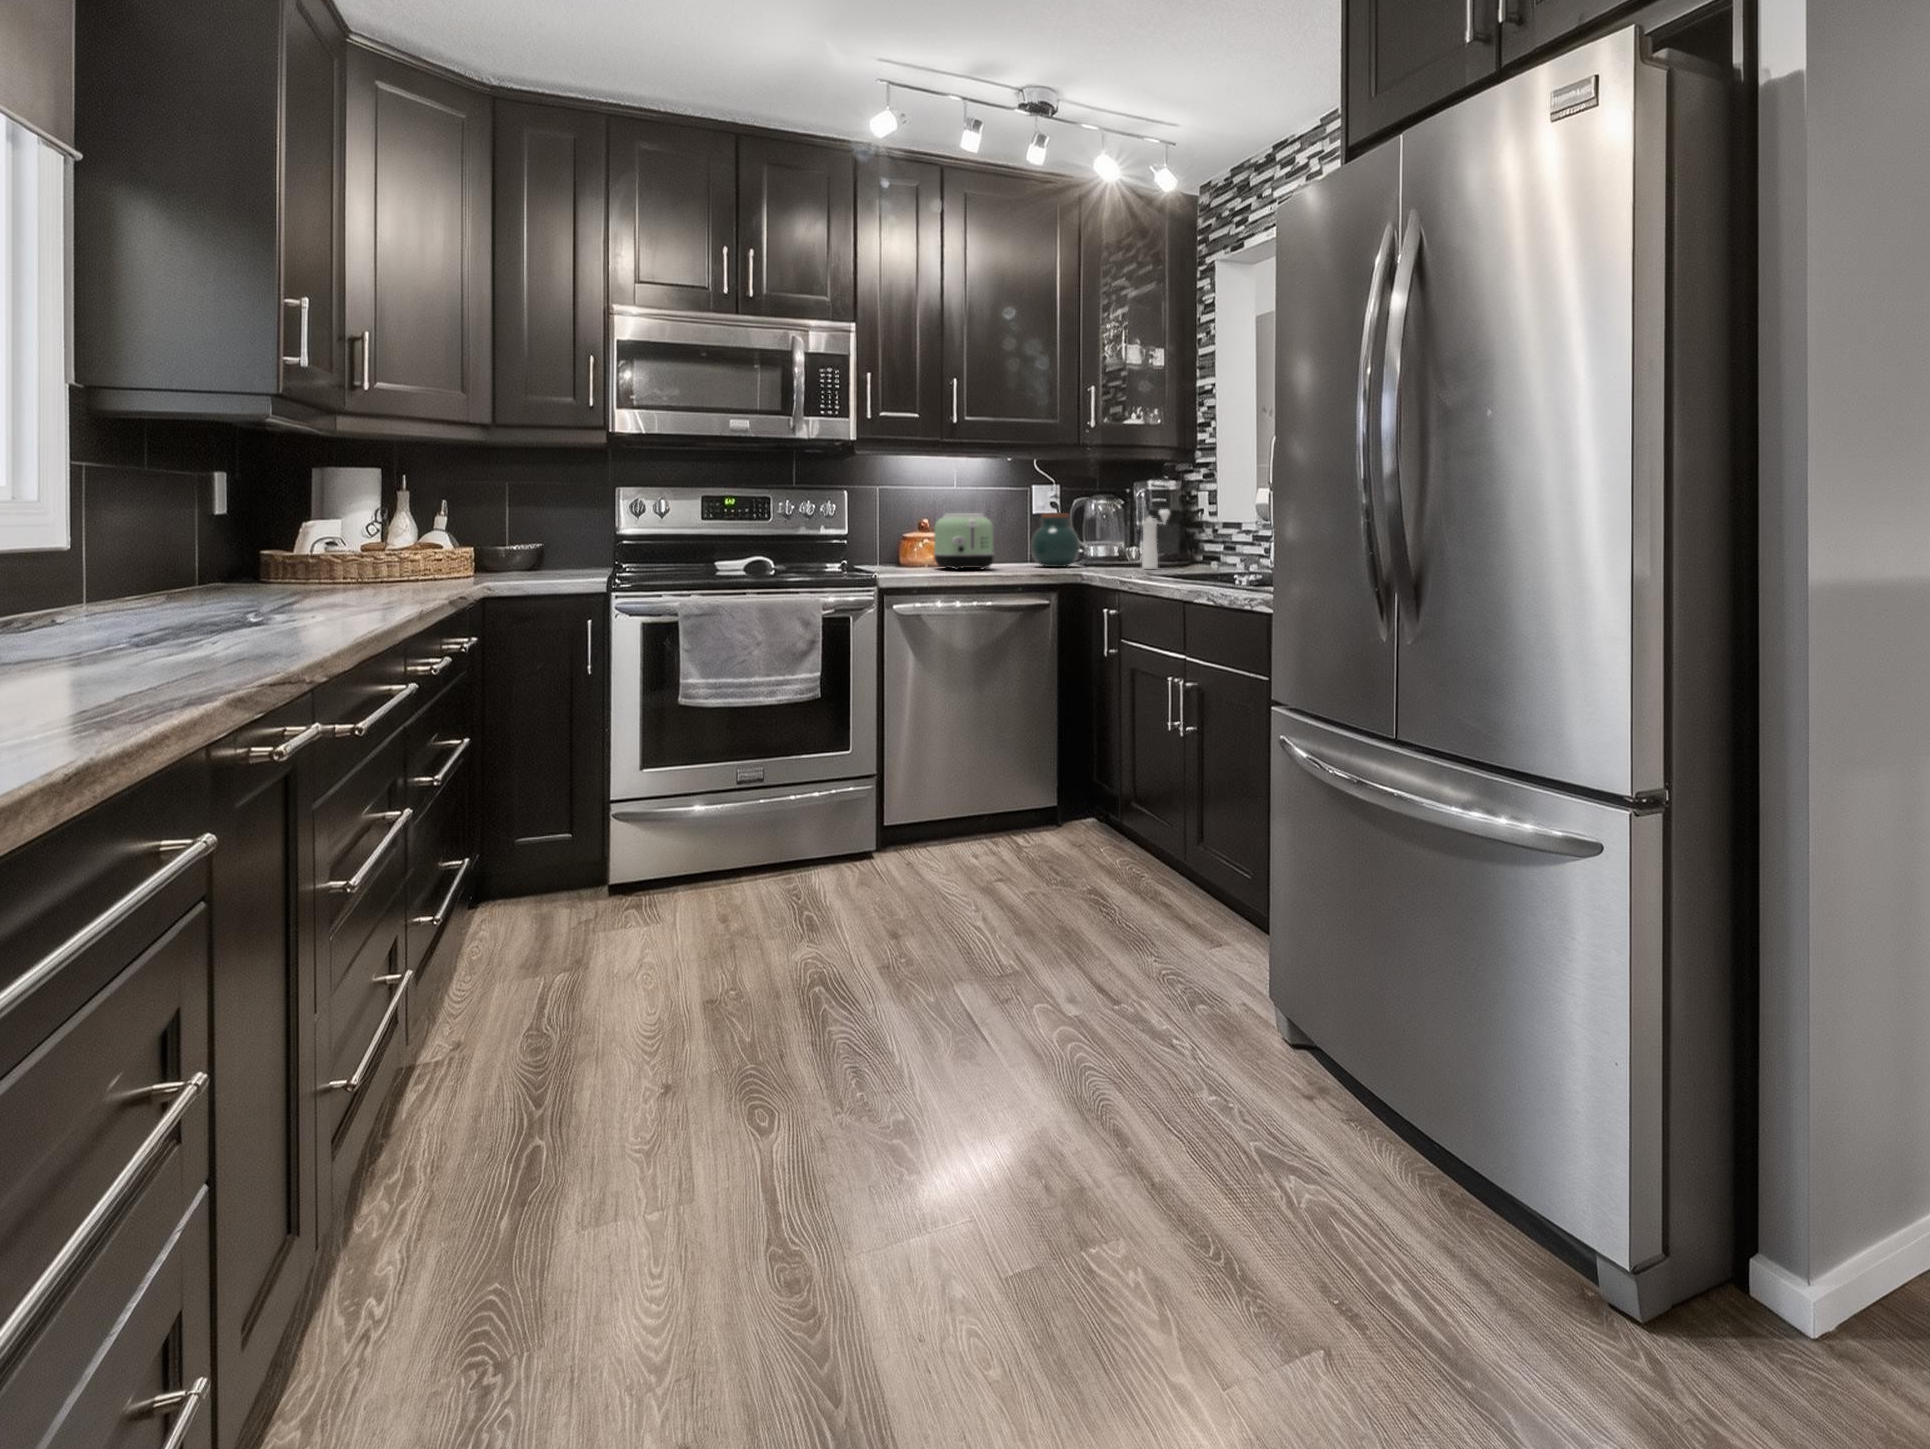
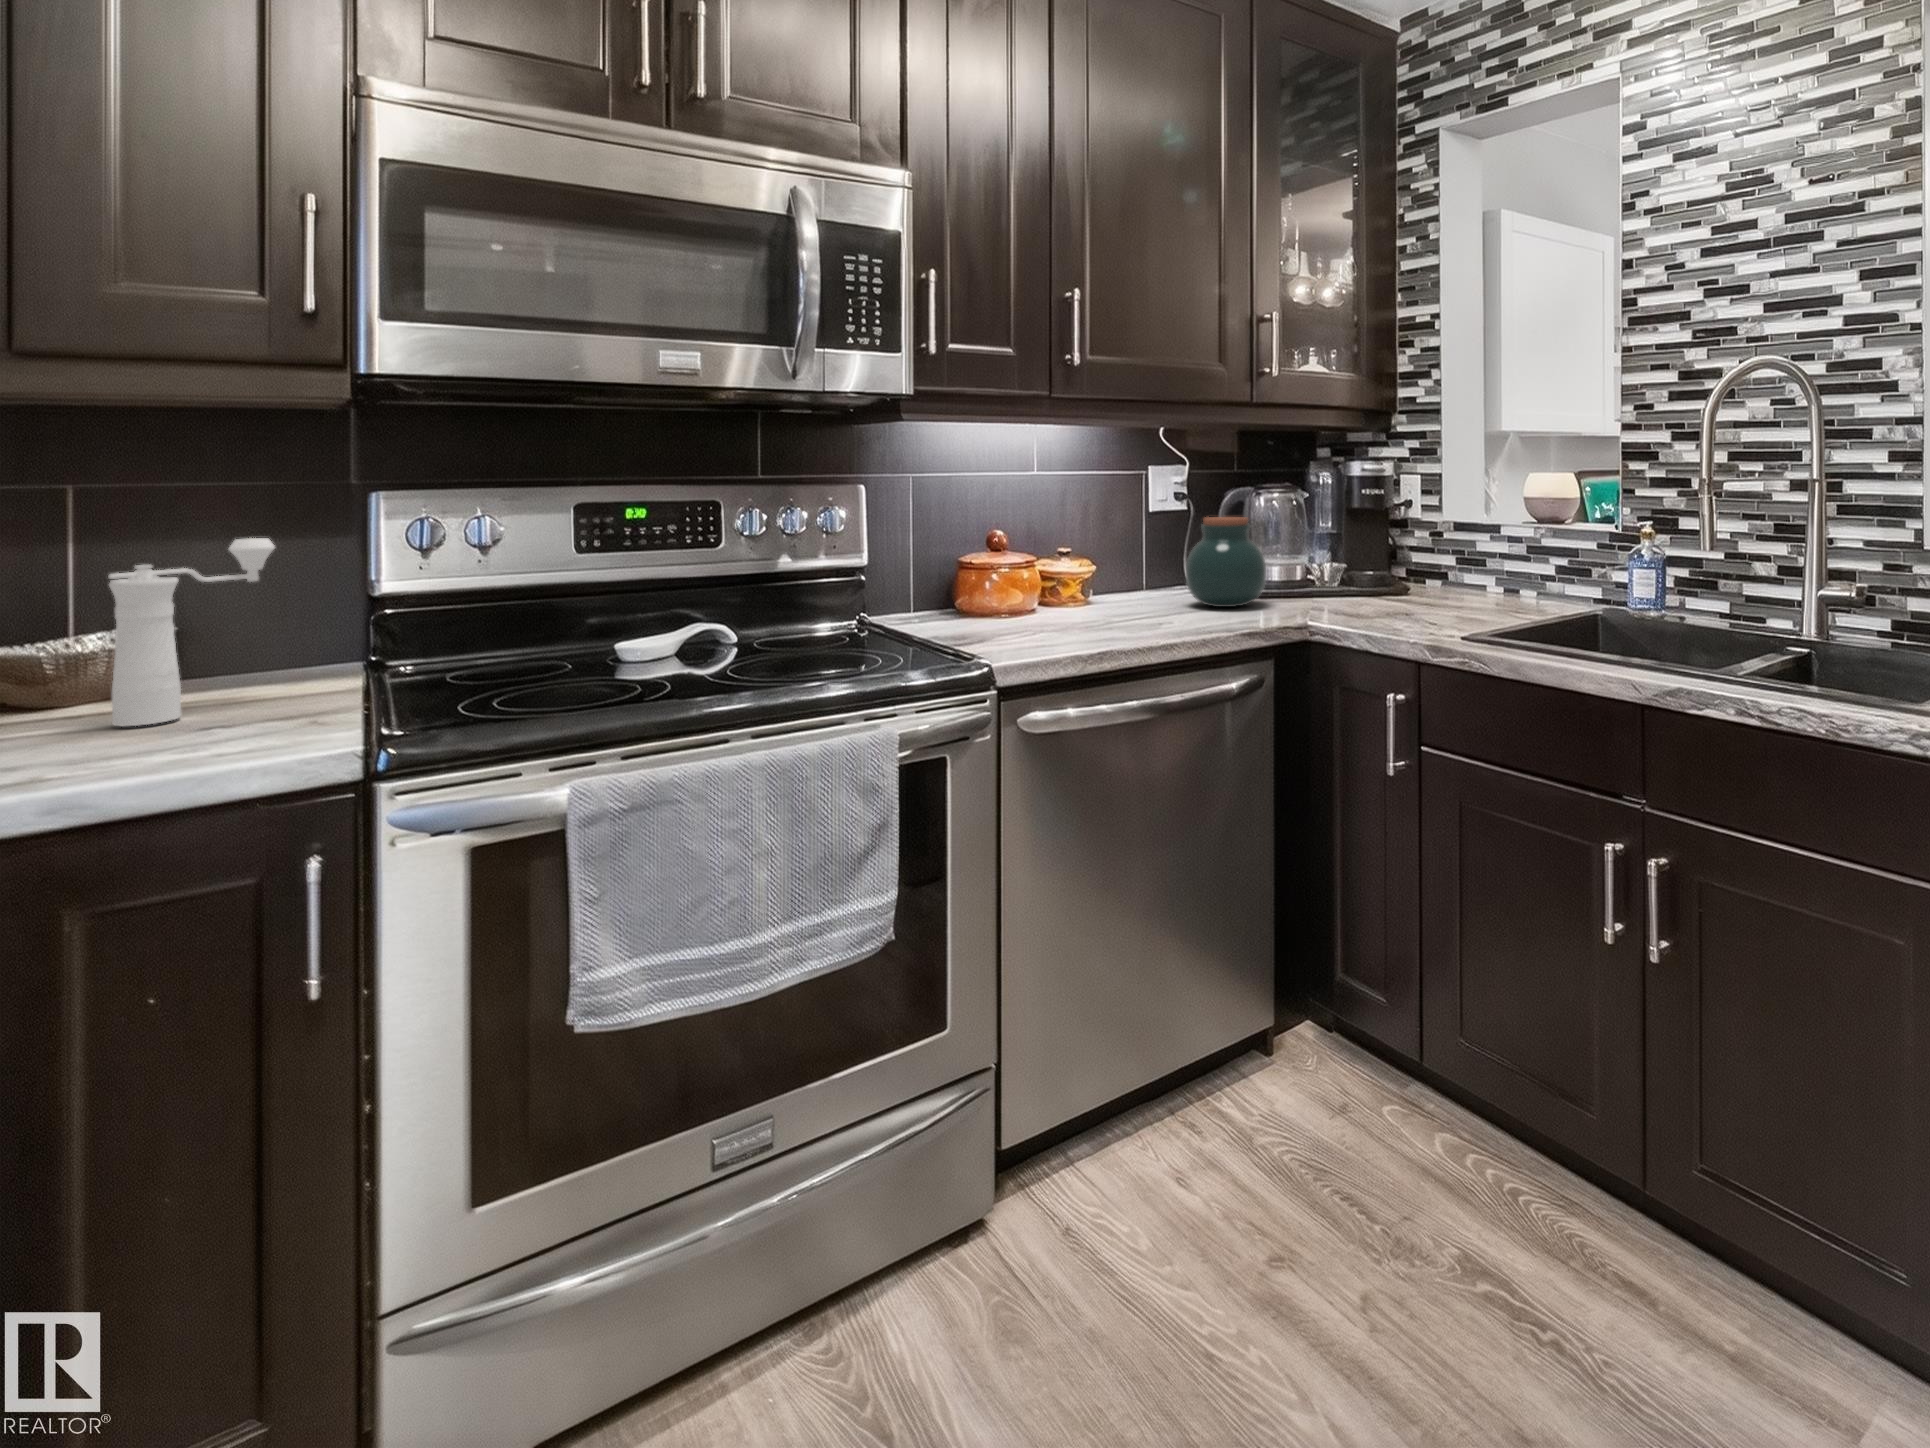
pepper mill: present [1142,509,1170,569] -> present [108,538,275,726]
toaster: present [934,513,994,570] -> none [1038,523,1159,632]

